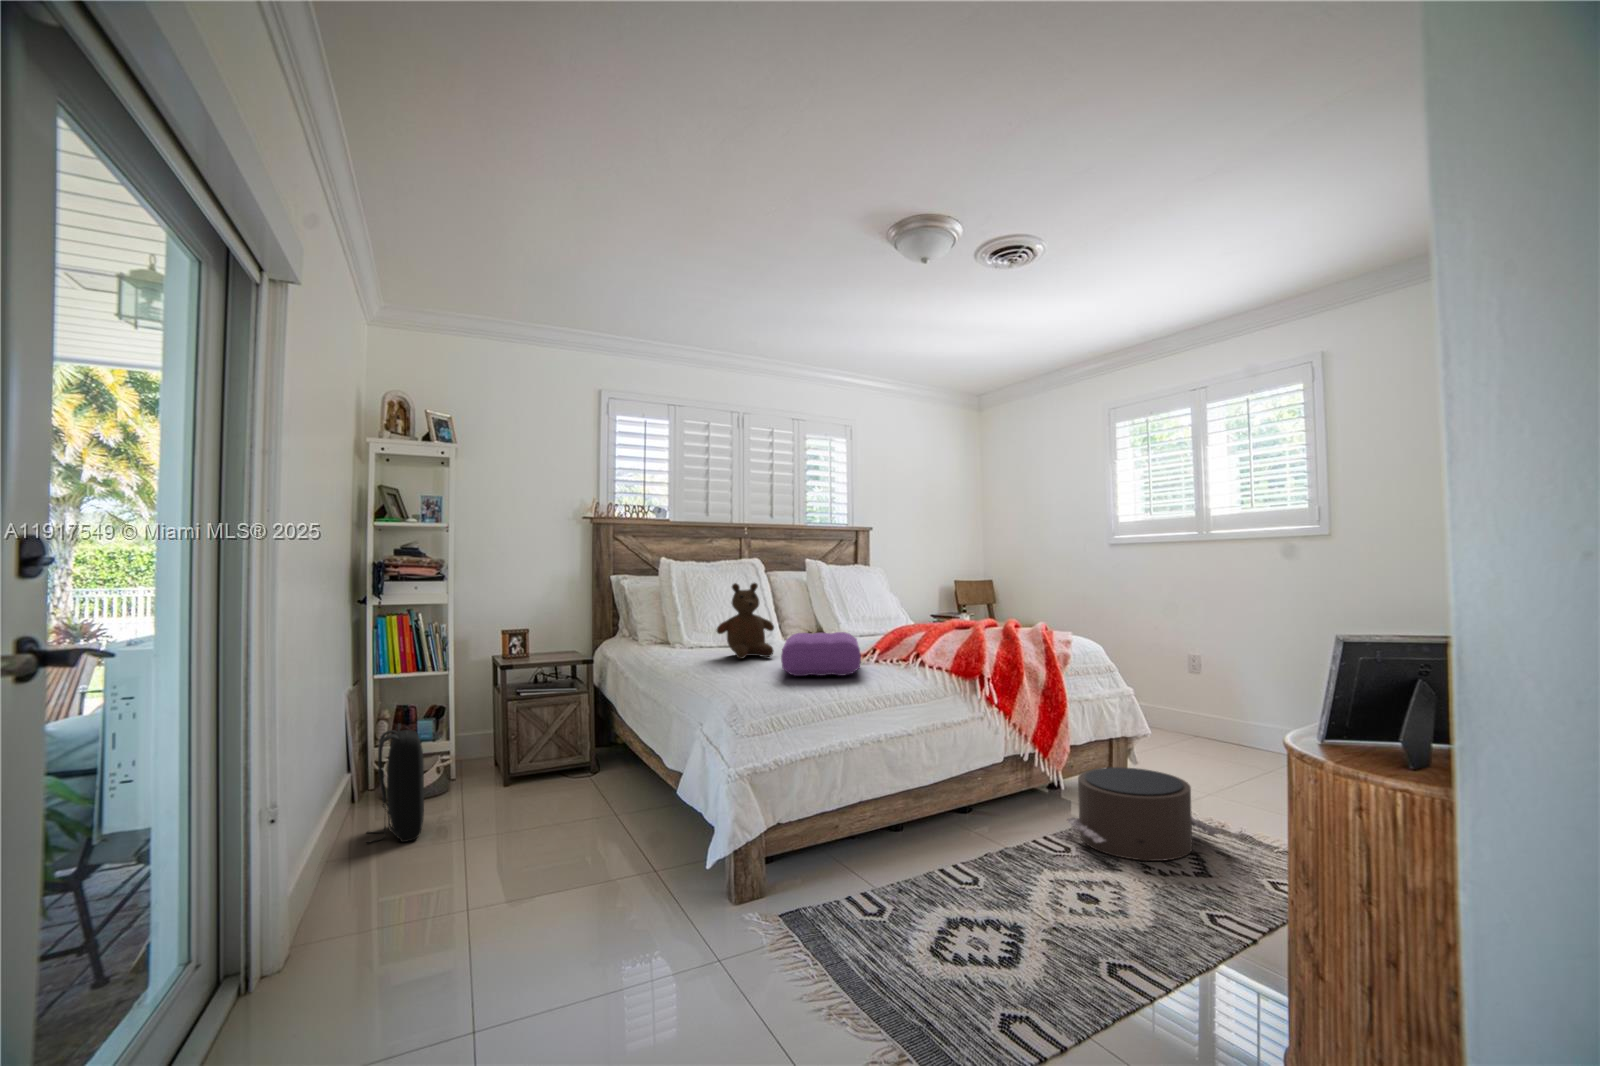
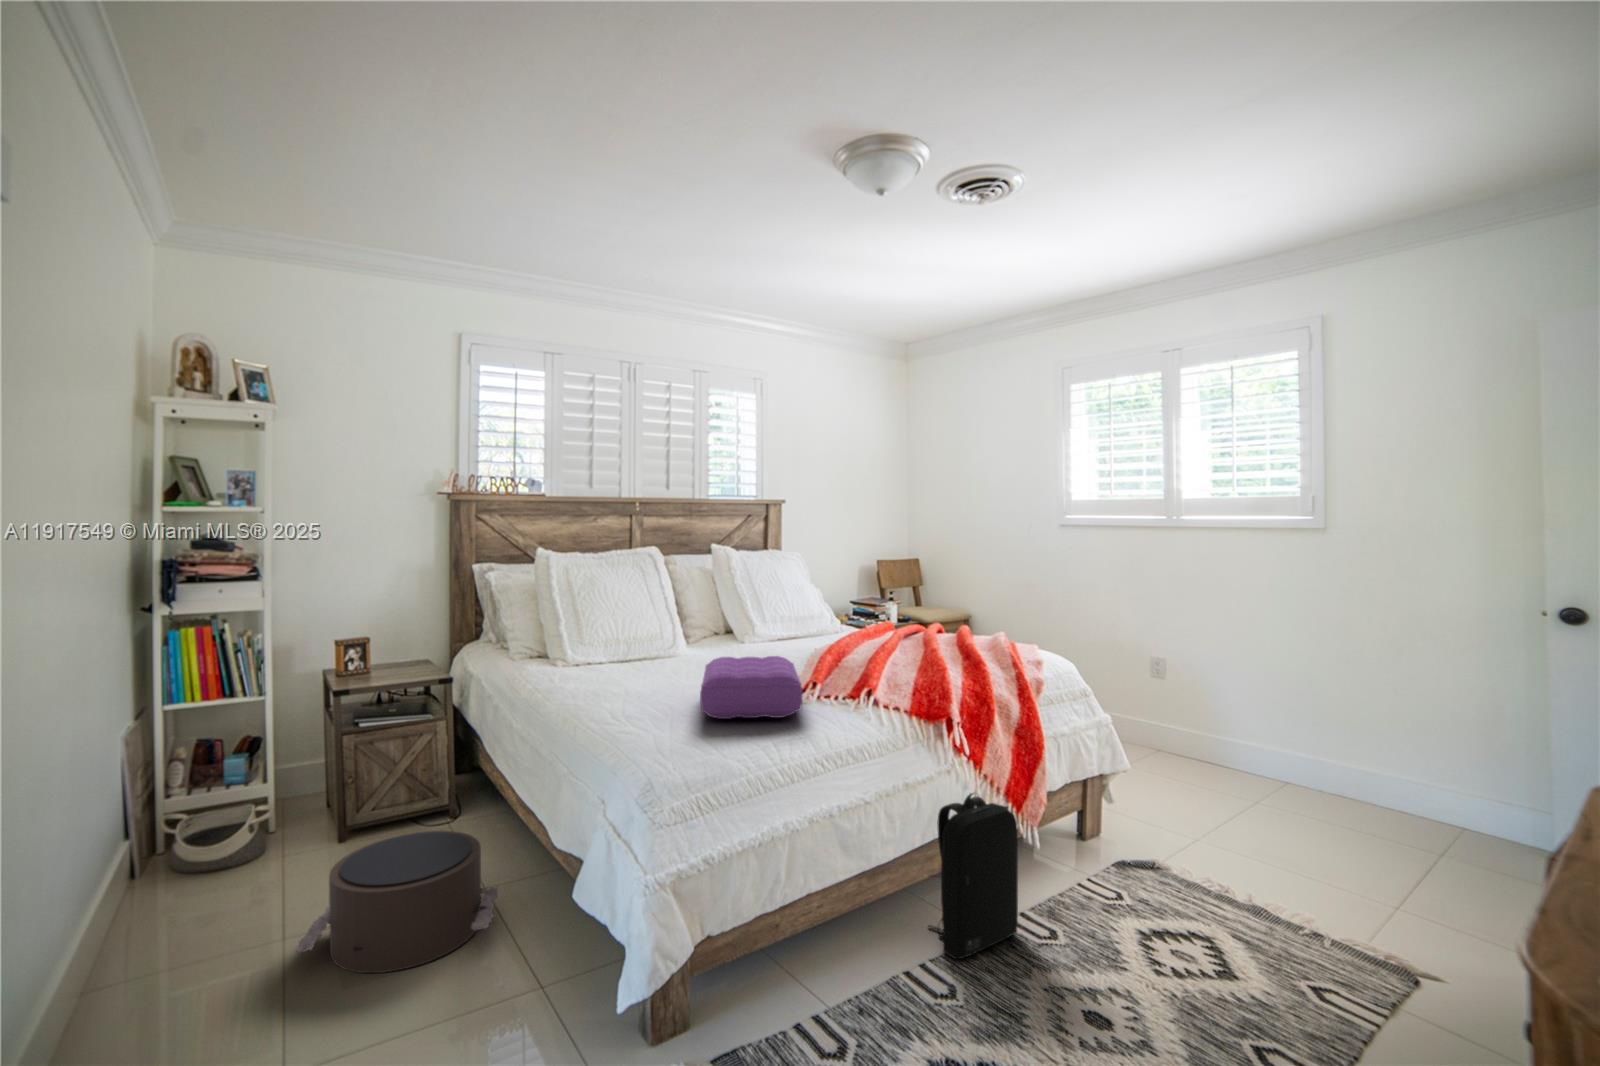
teddy bear: present [717,583,774,659] -> none [618,589,690,686]
backpack: present [369,724,424,842] -> present [929,793,1018,959]
pouf: present [1067,767,1220,861] -> present [296,831,498,973]

